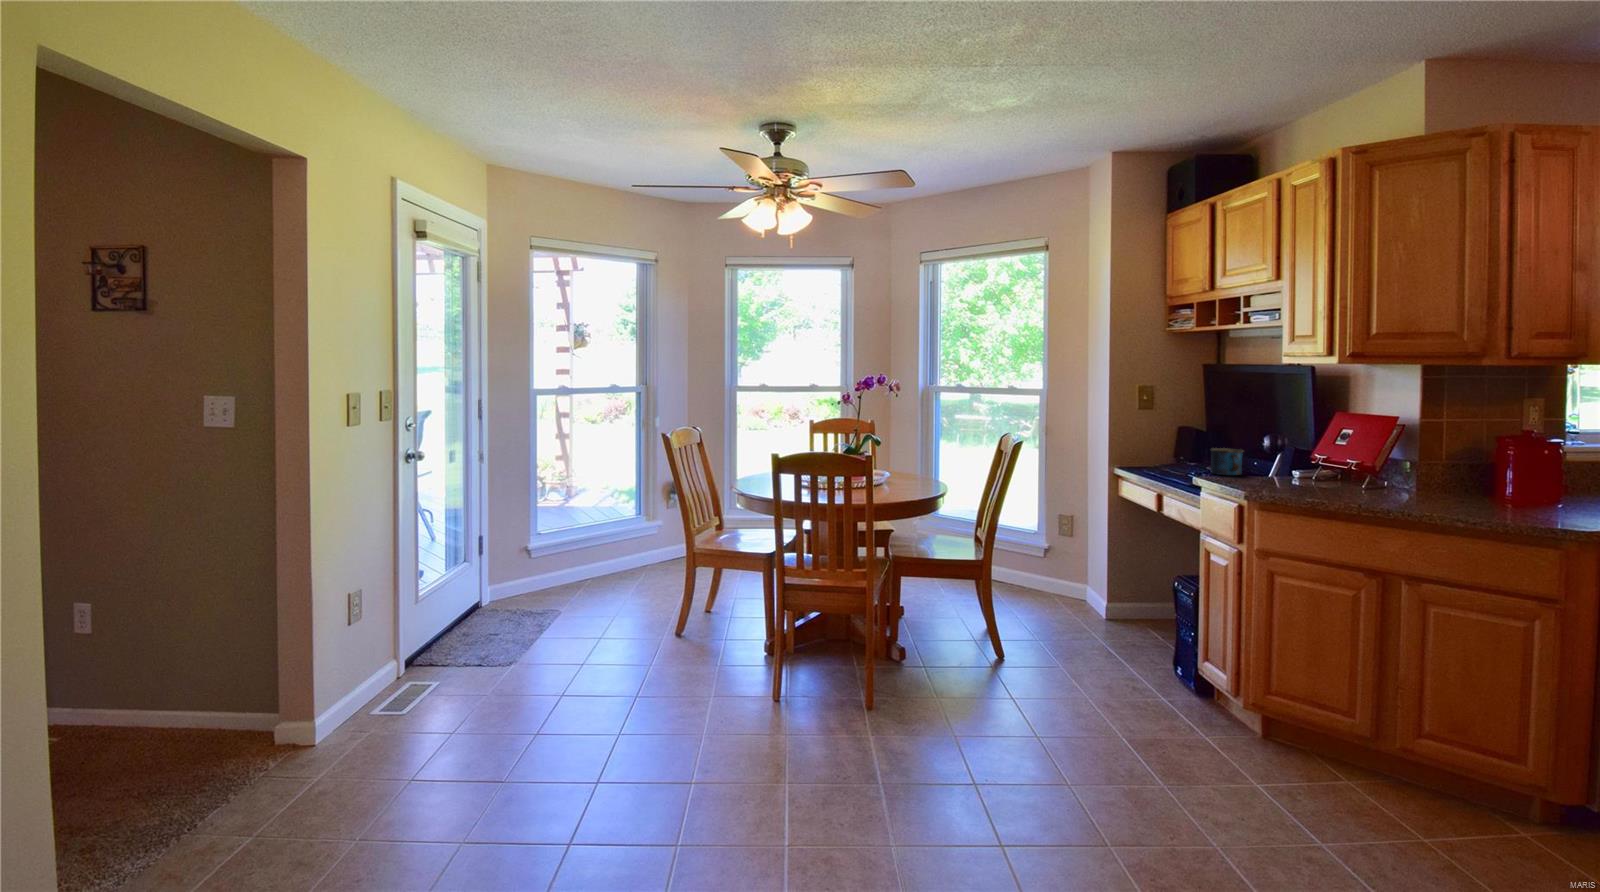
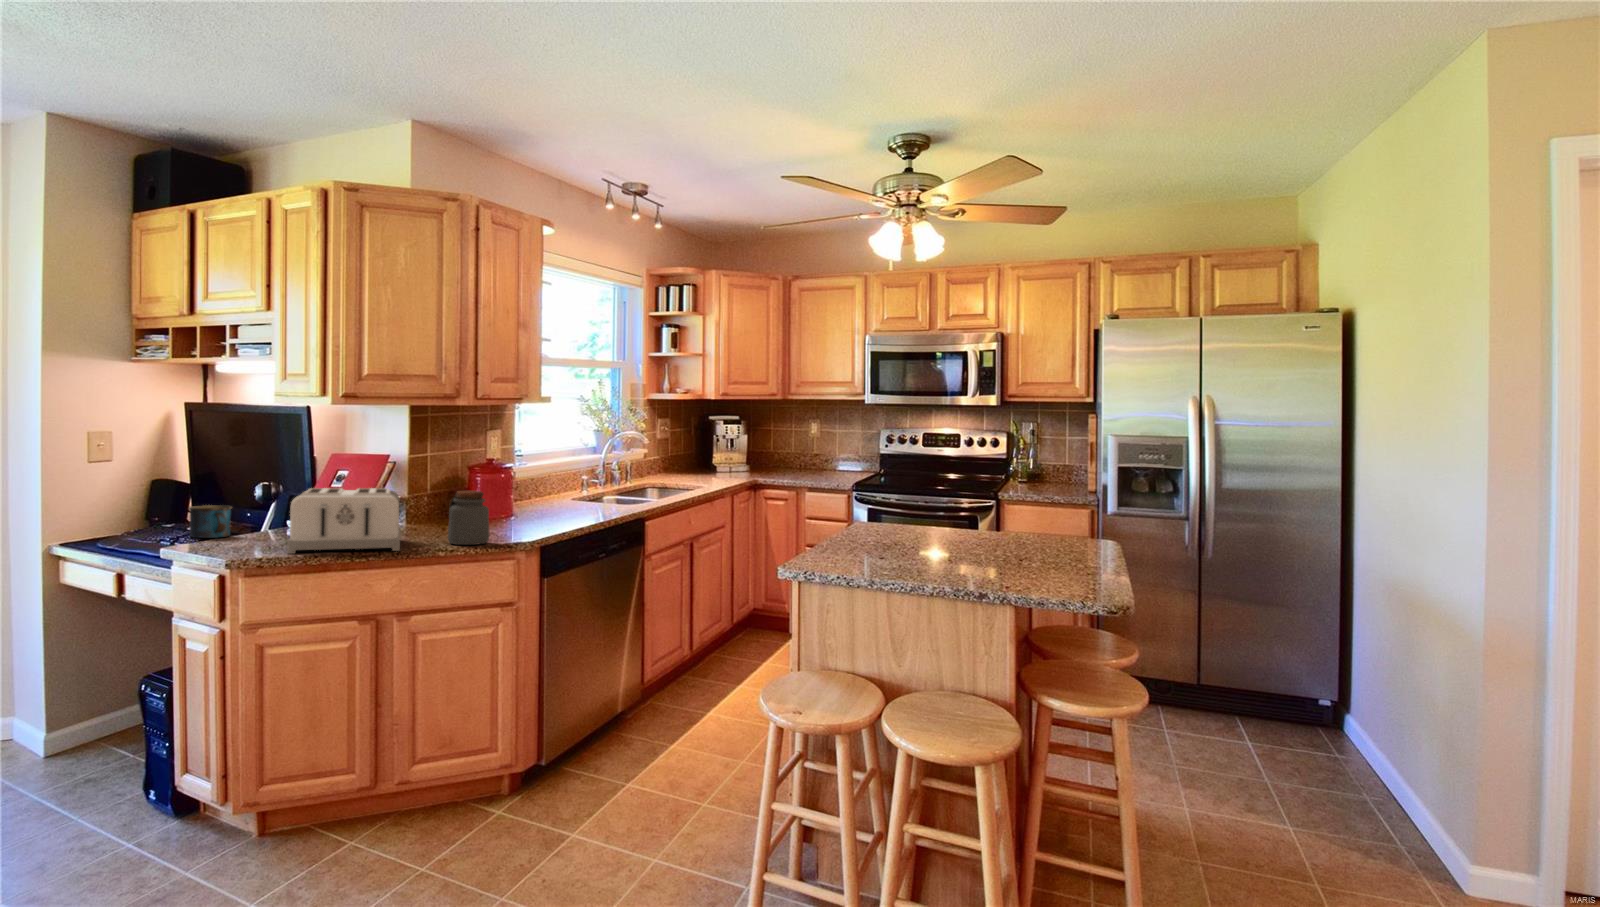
toaster: none [1294,437,1402,499] -> present [287,488,400,554]
jar: none [1455,444,1508,502] -> present [448,491,490,545]

